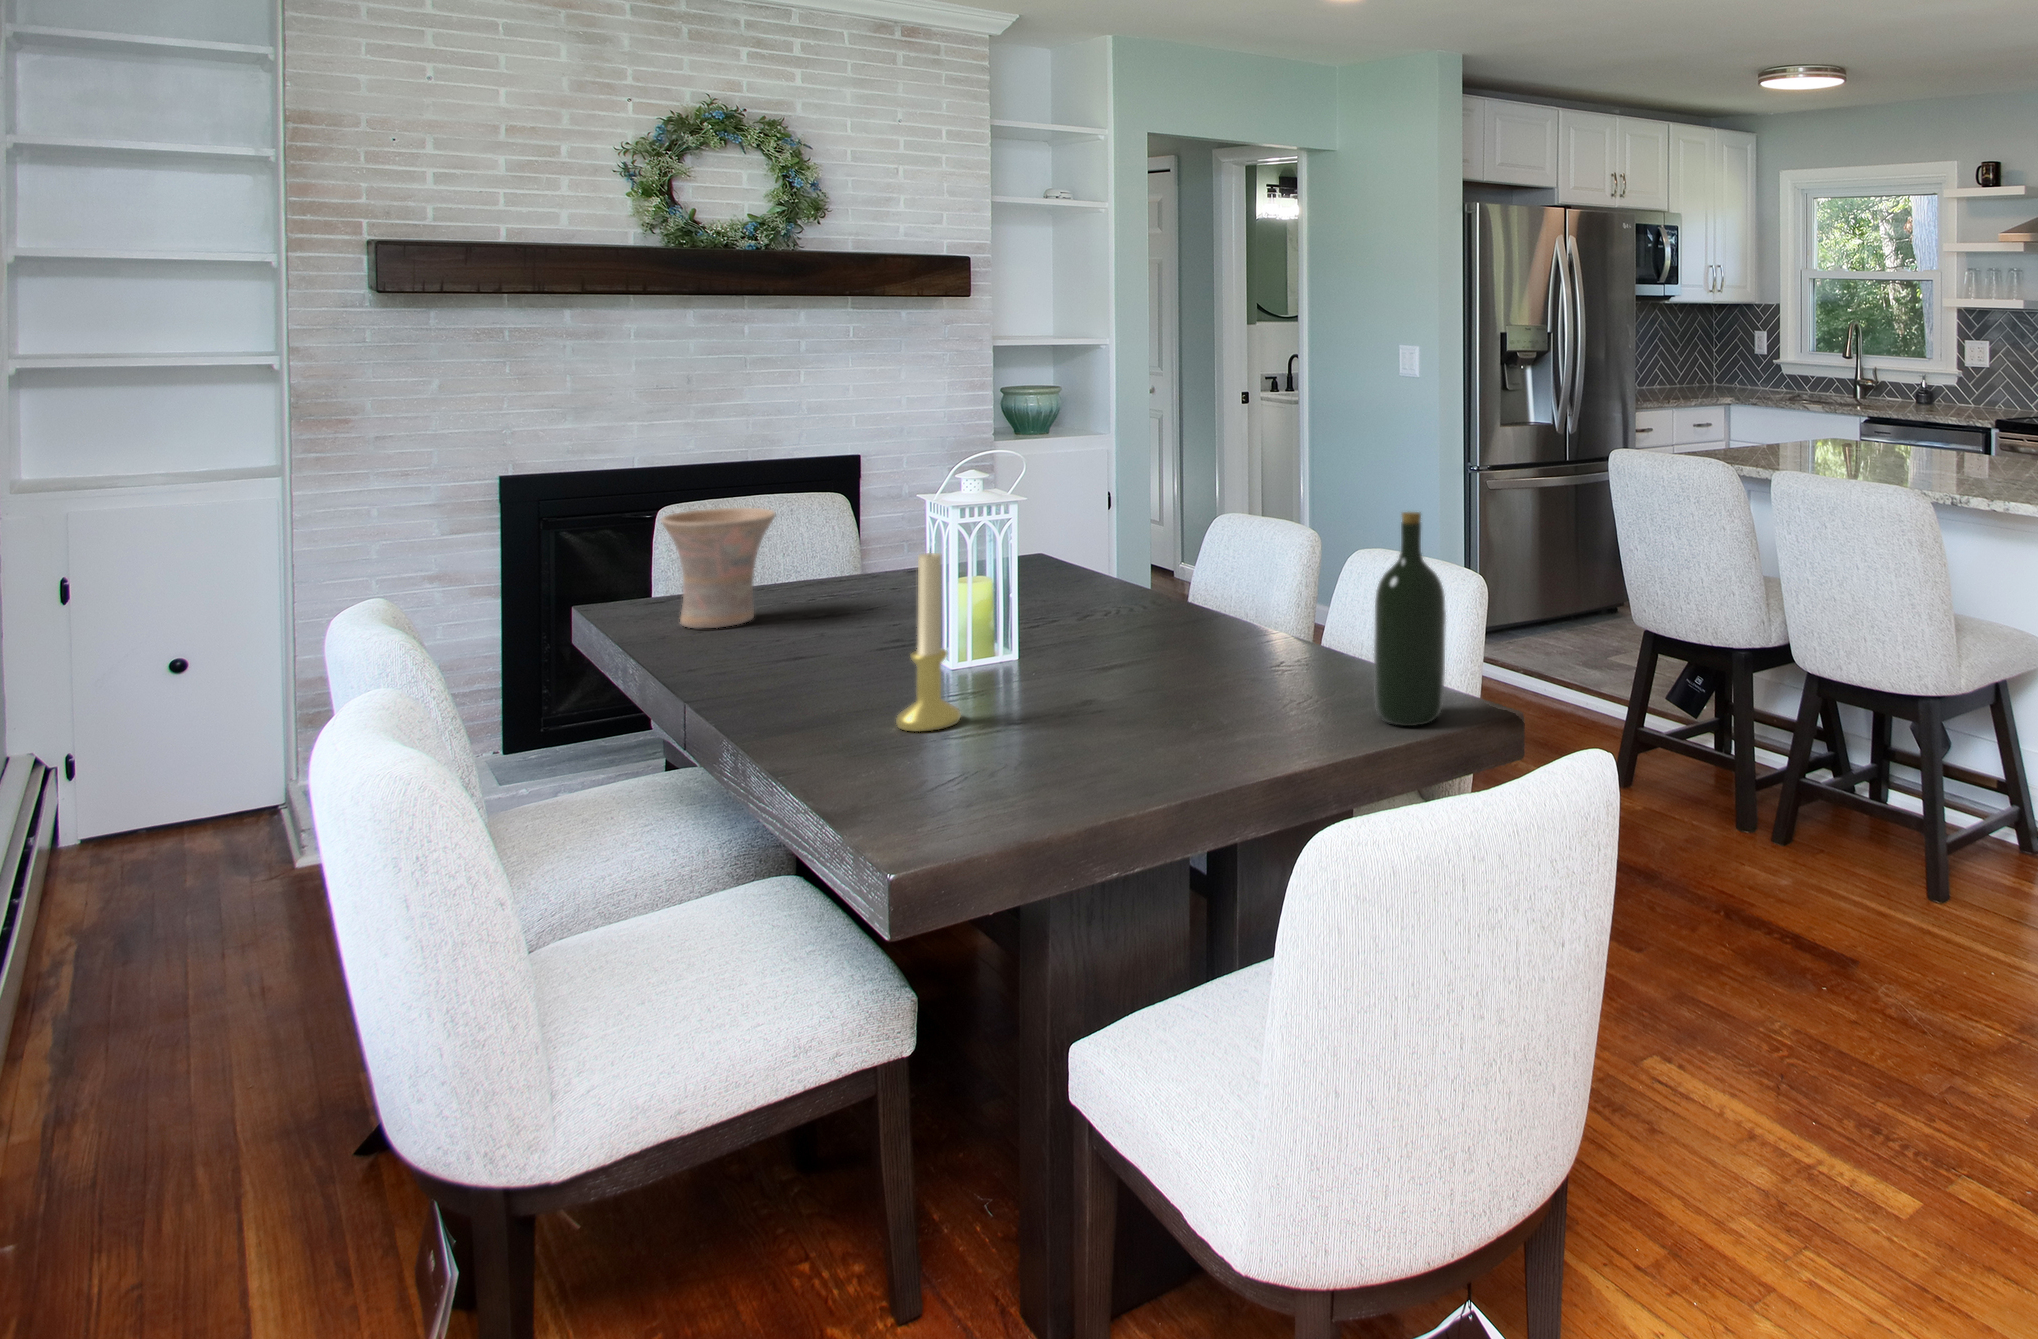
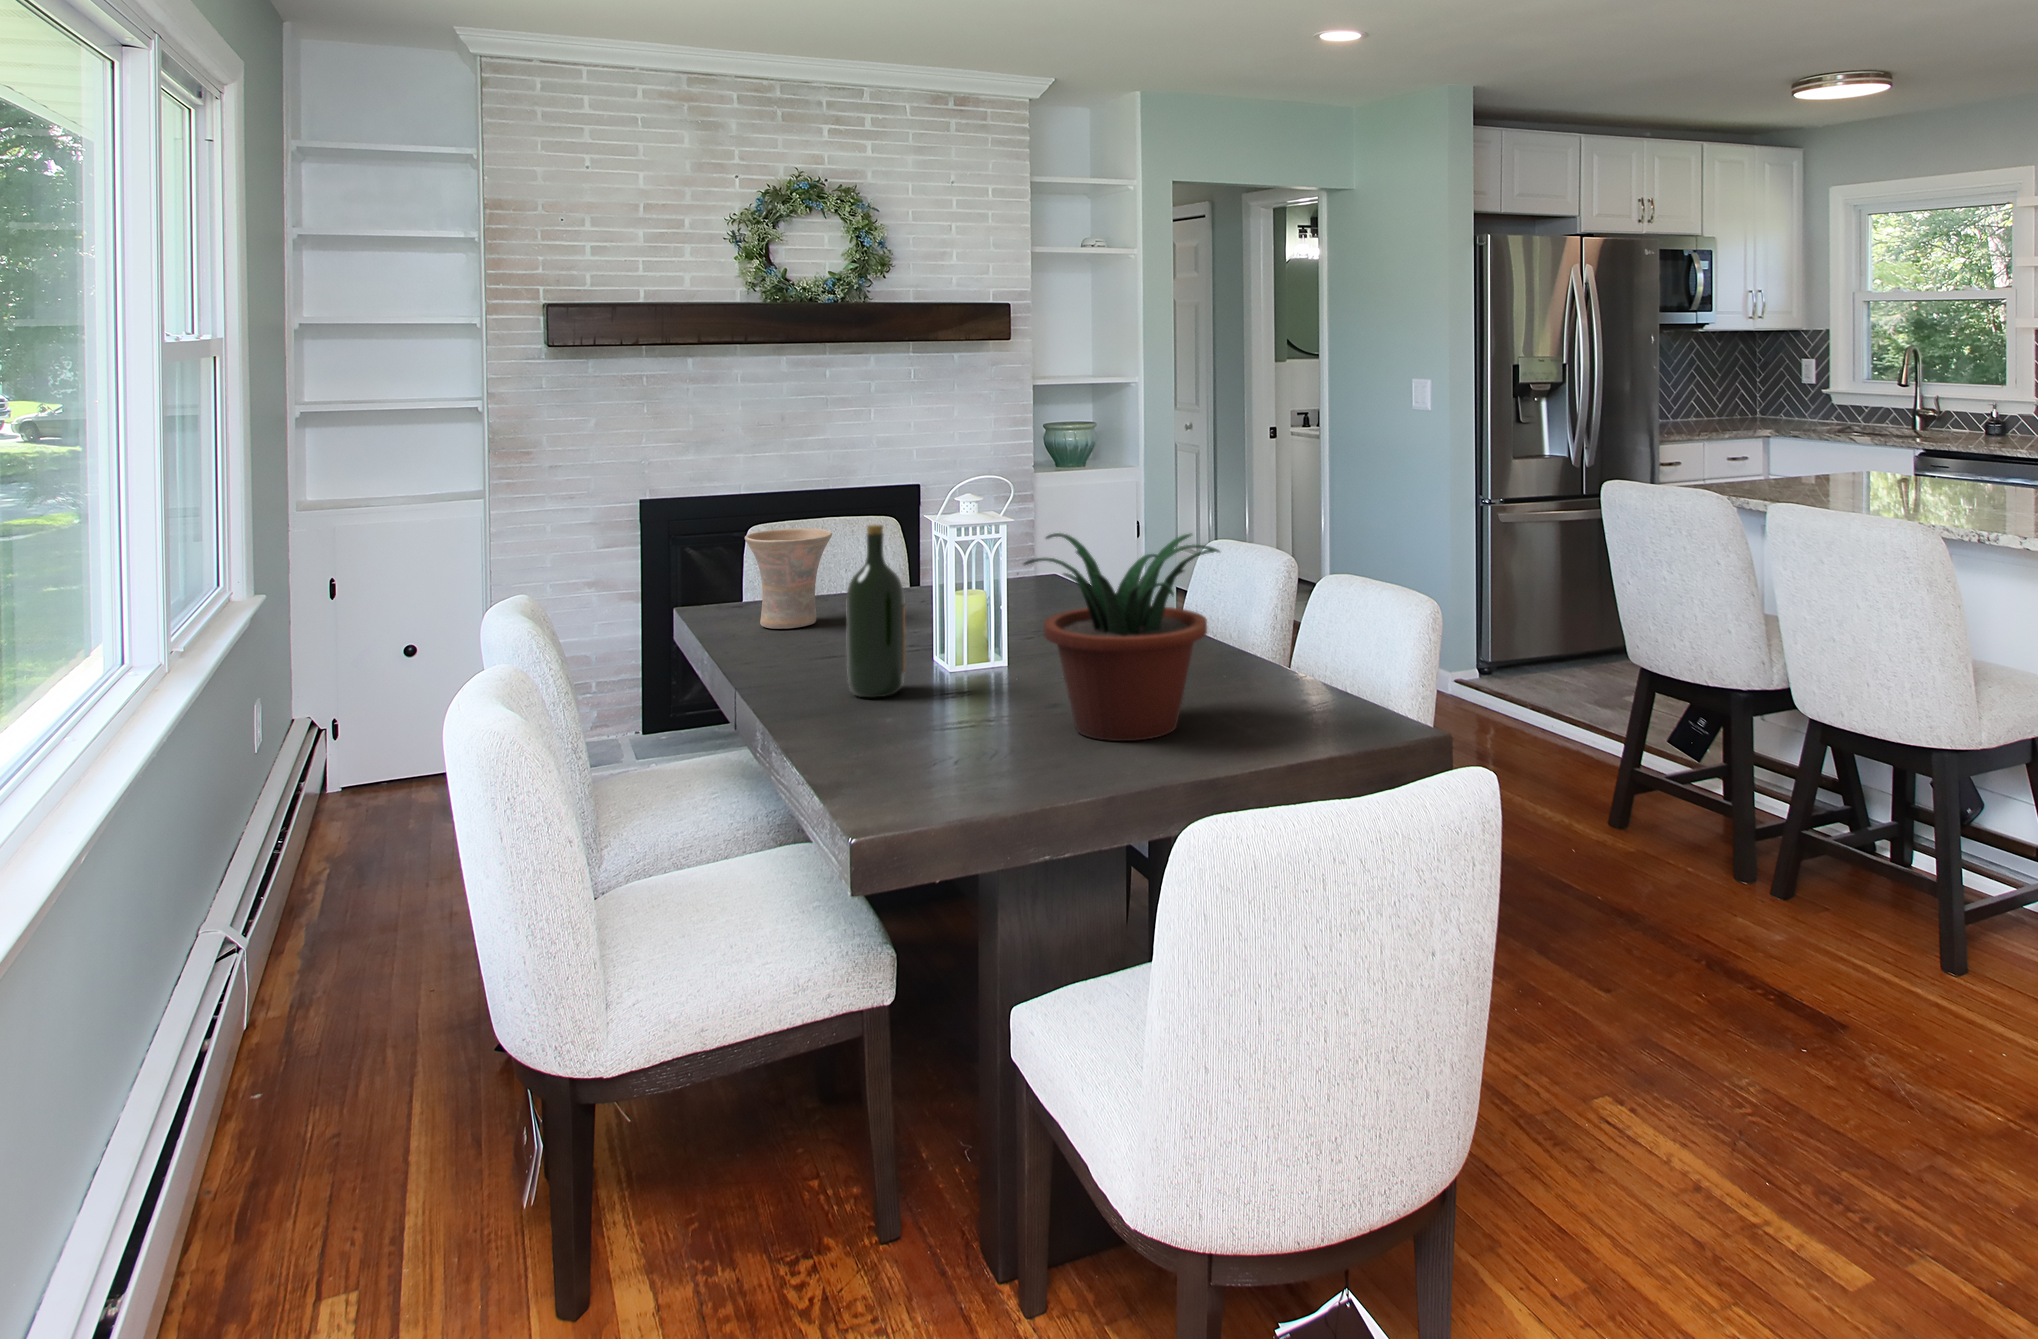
potted plant: none [1047,504,1281,744] -> present [1024,533,1220,741]
wine bottle: present [1374,512,1446,726] -> present [846,525,905,698]
candle holder: present [896,552,961,732] -> none [908,565,959,719]

